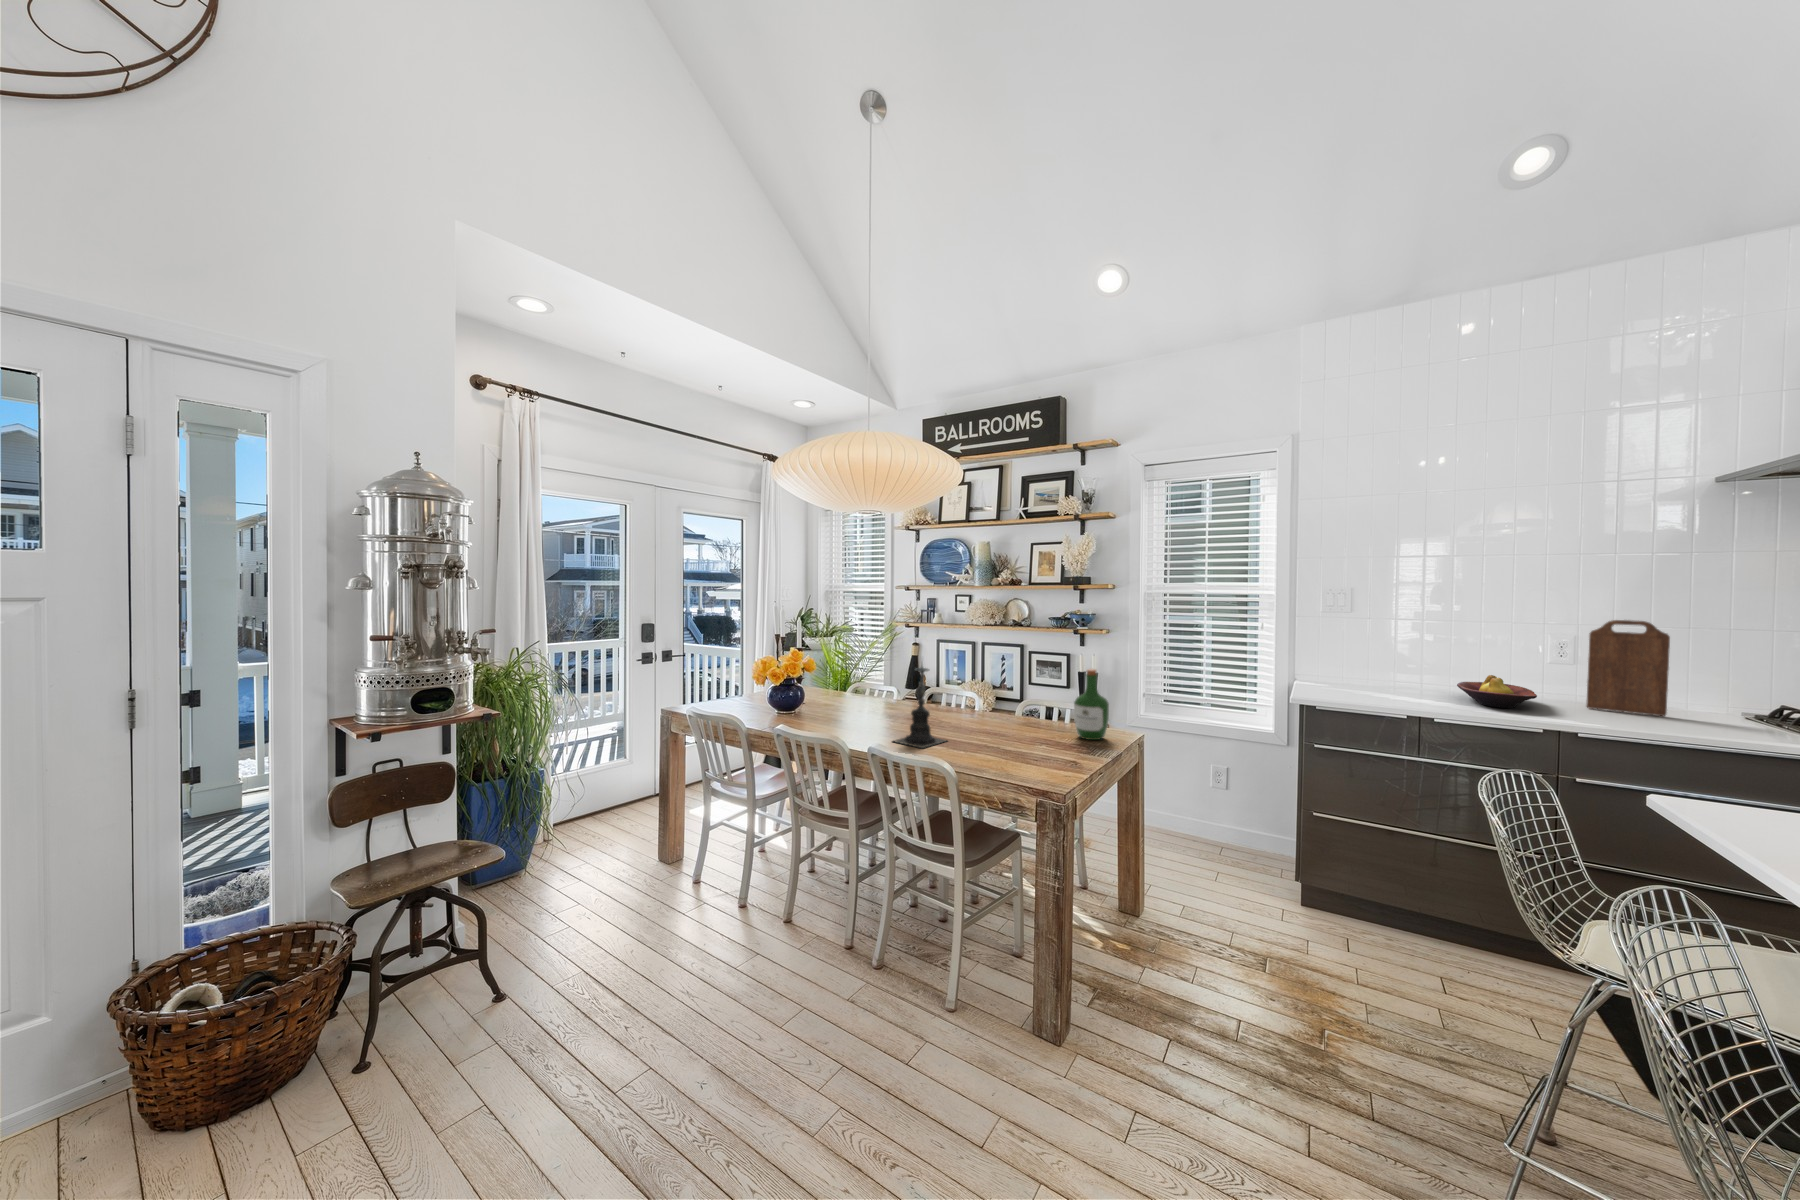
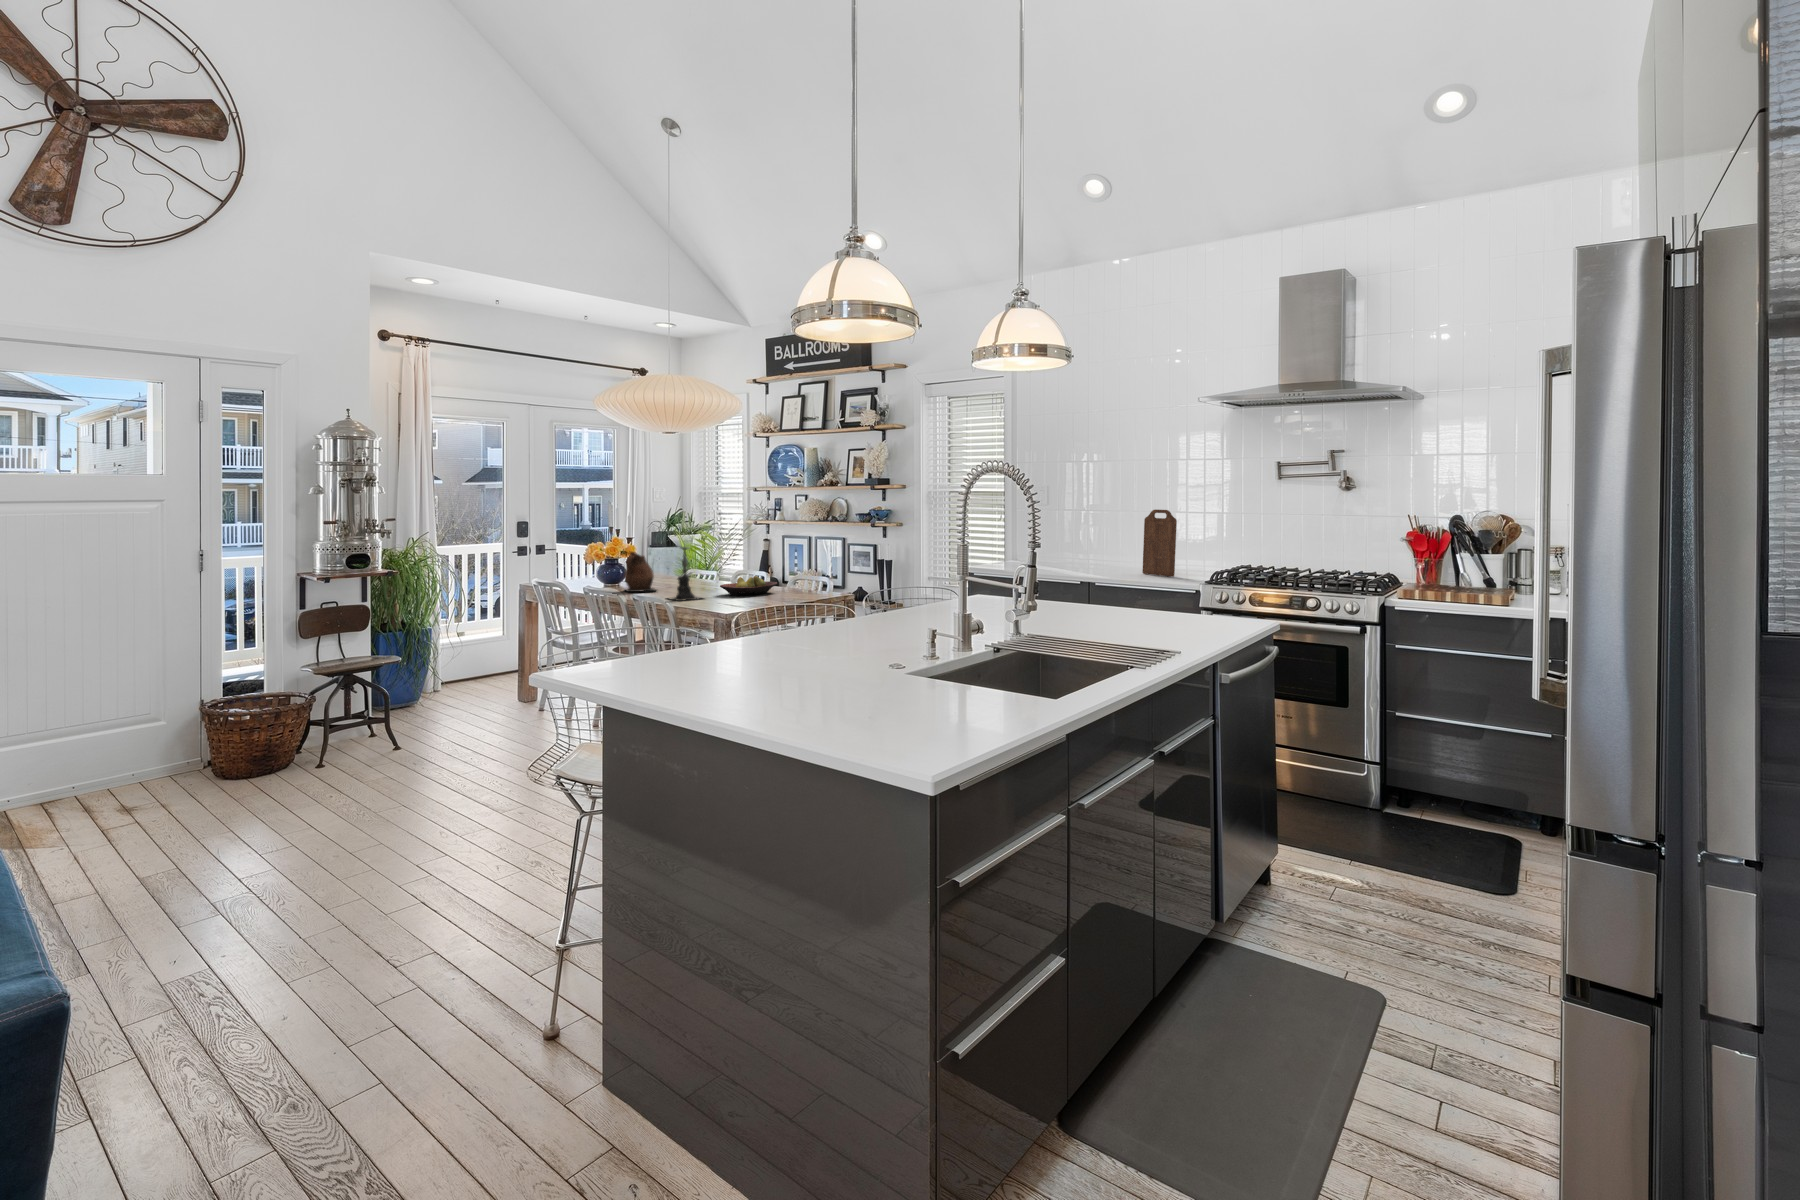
wine bottle: present [1074,669,1109,740] -> none [800,548,825,600]
ceramic pitcher: none [807,670,858,726] -> present [624,552,656,592]
fruit bowl: present [1457,675,1537,708] -> present [720,576,777,596]

